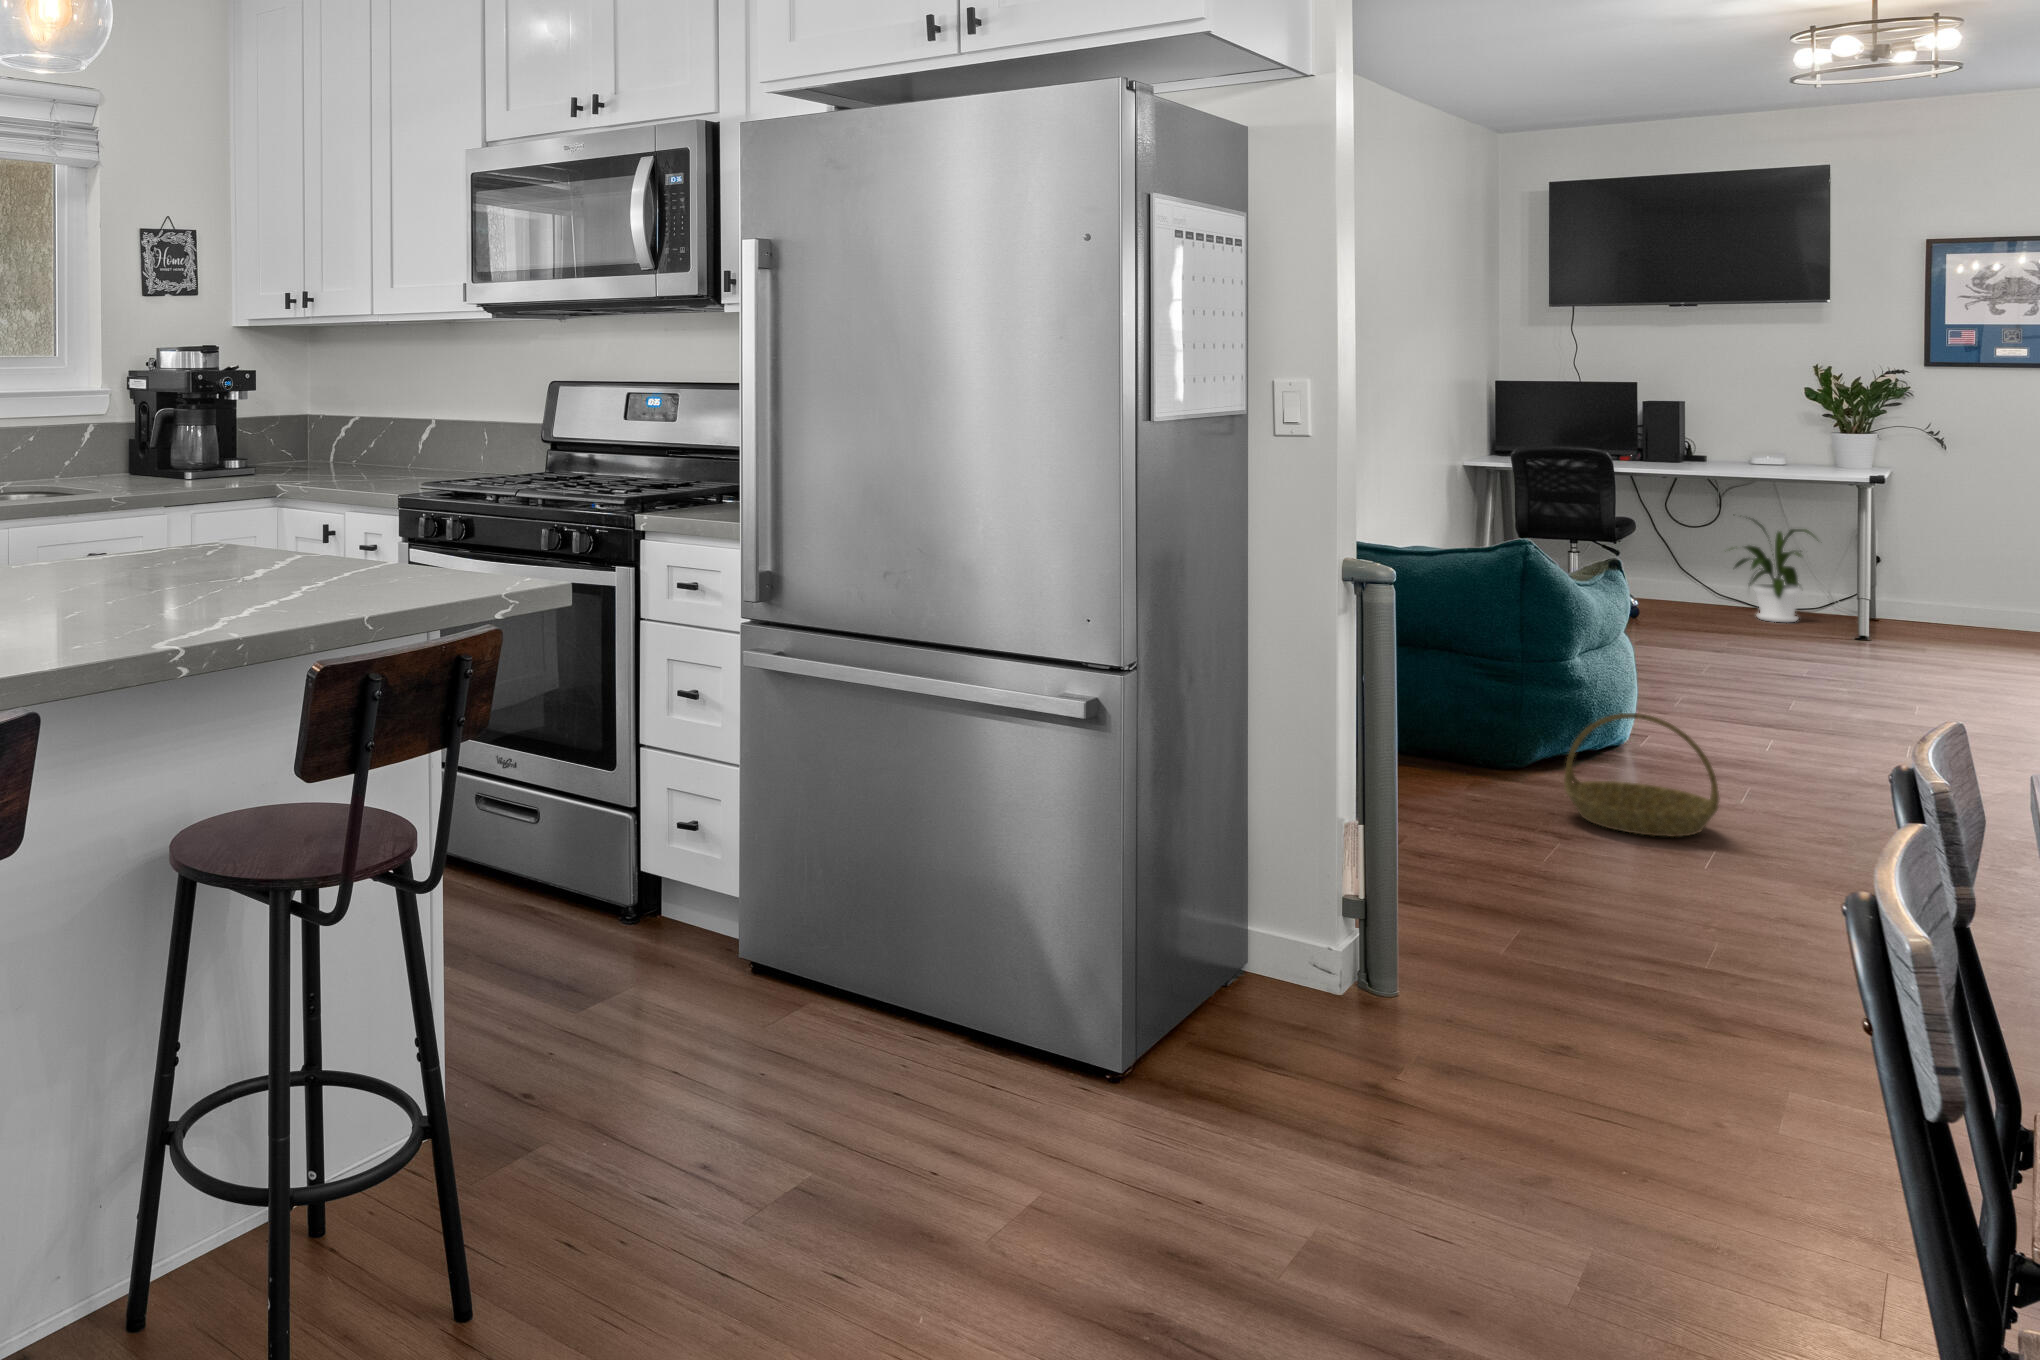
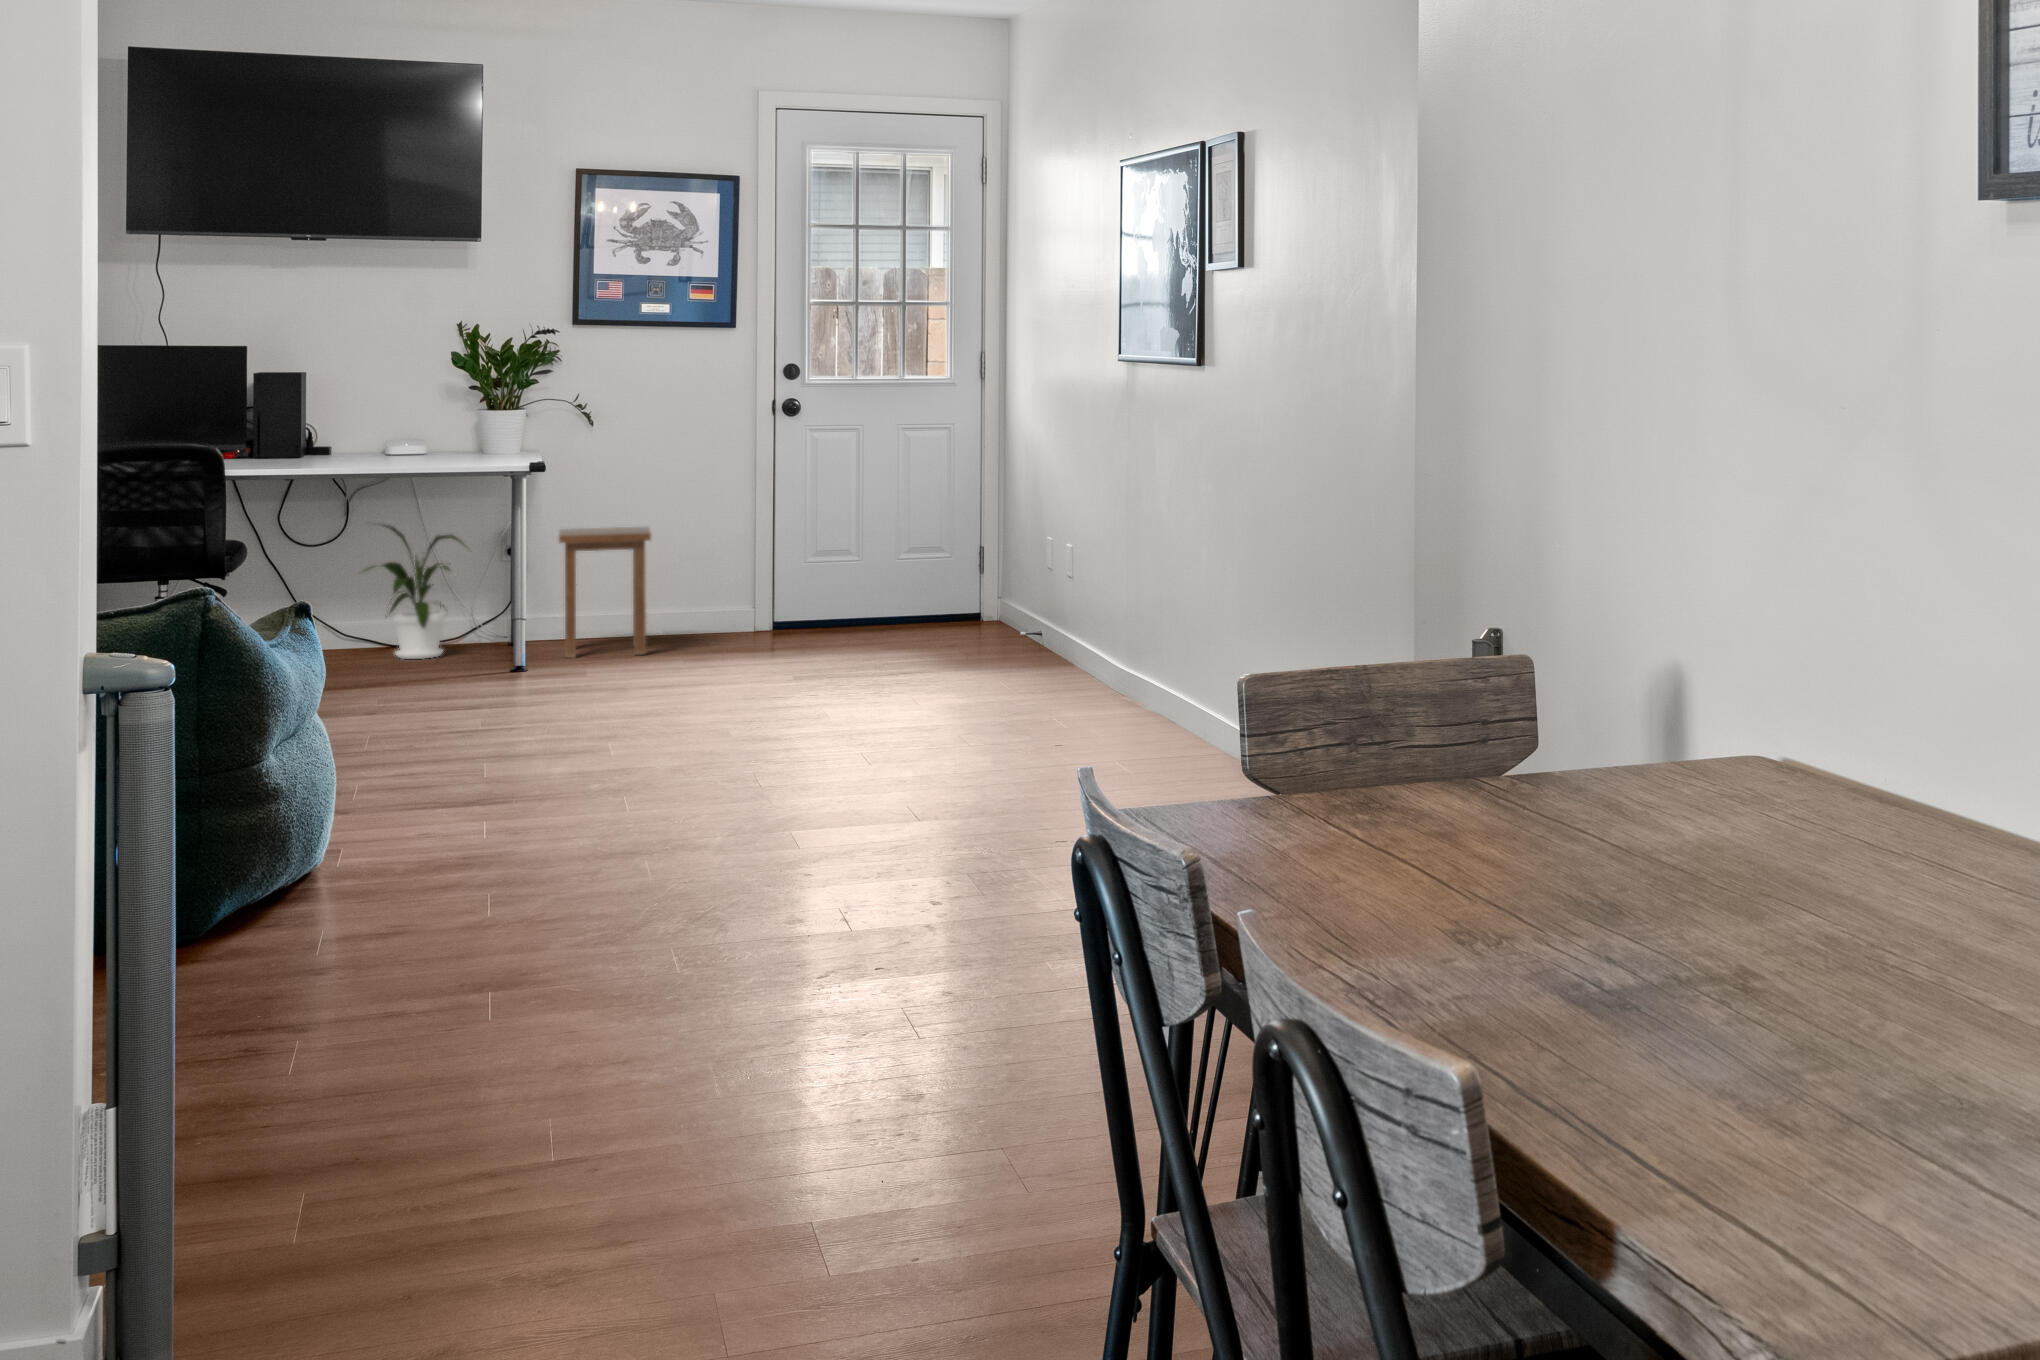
stool: none [1902,532,2001,645] -> present [559,527,651,658]
basket: present [1564,713,1720,837] -> none [319,798,518,970]

